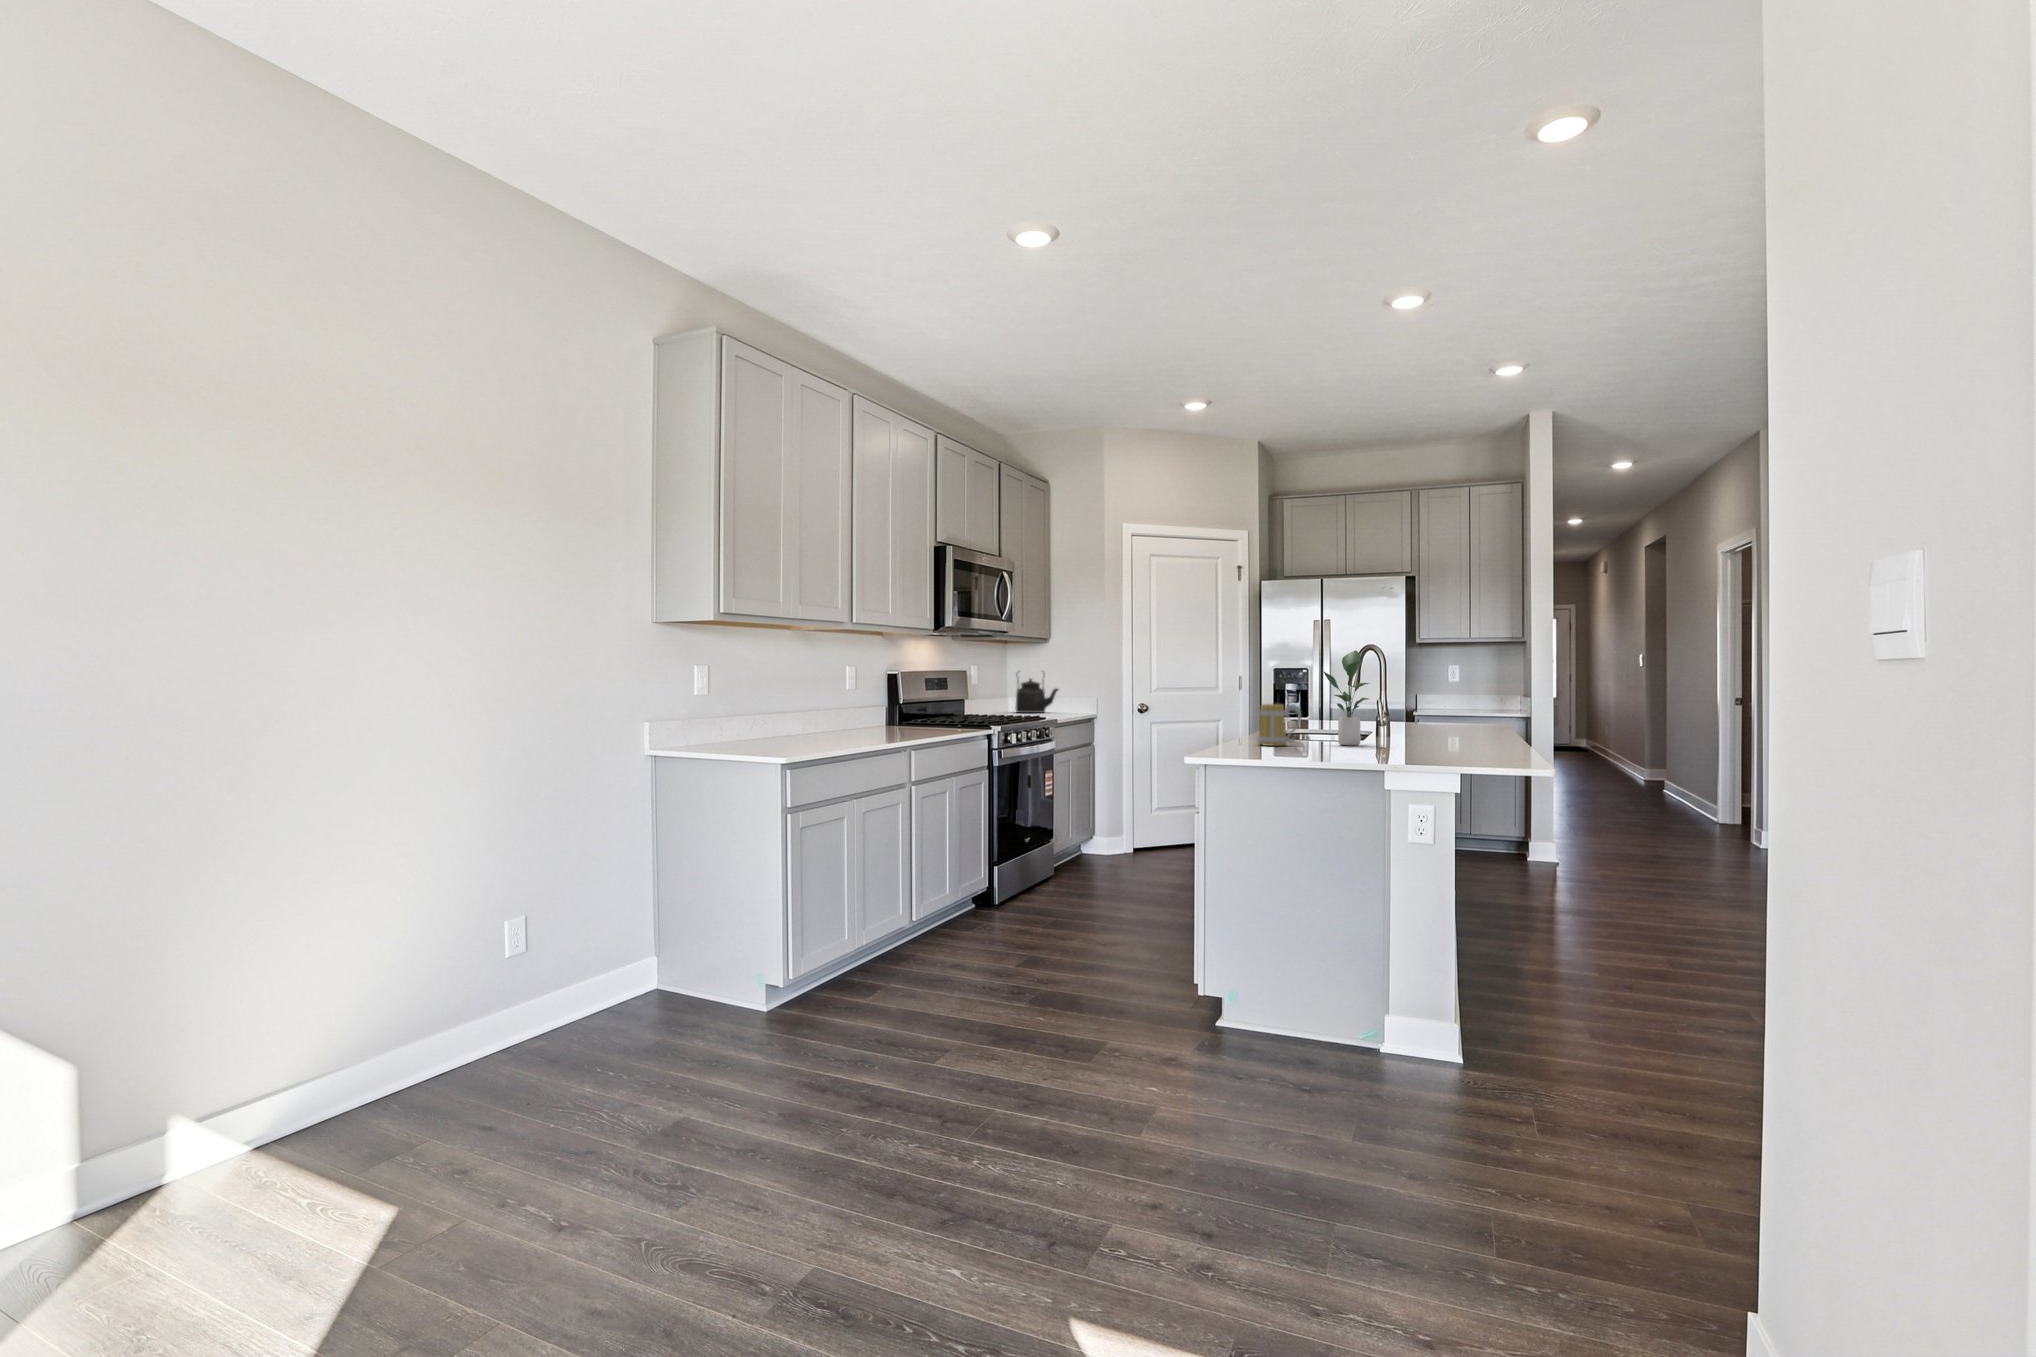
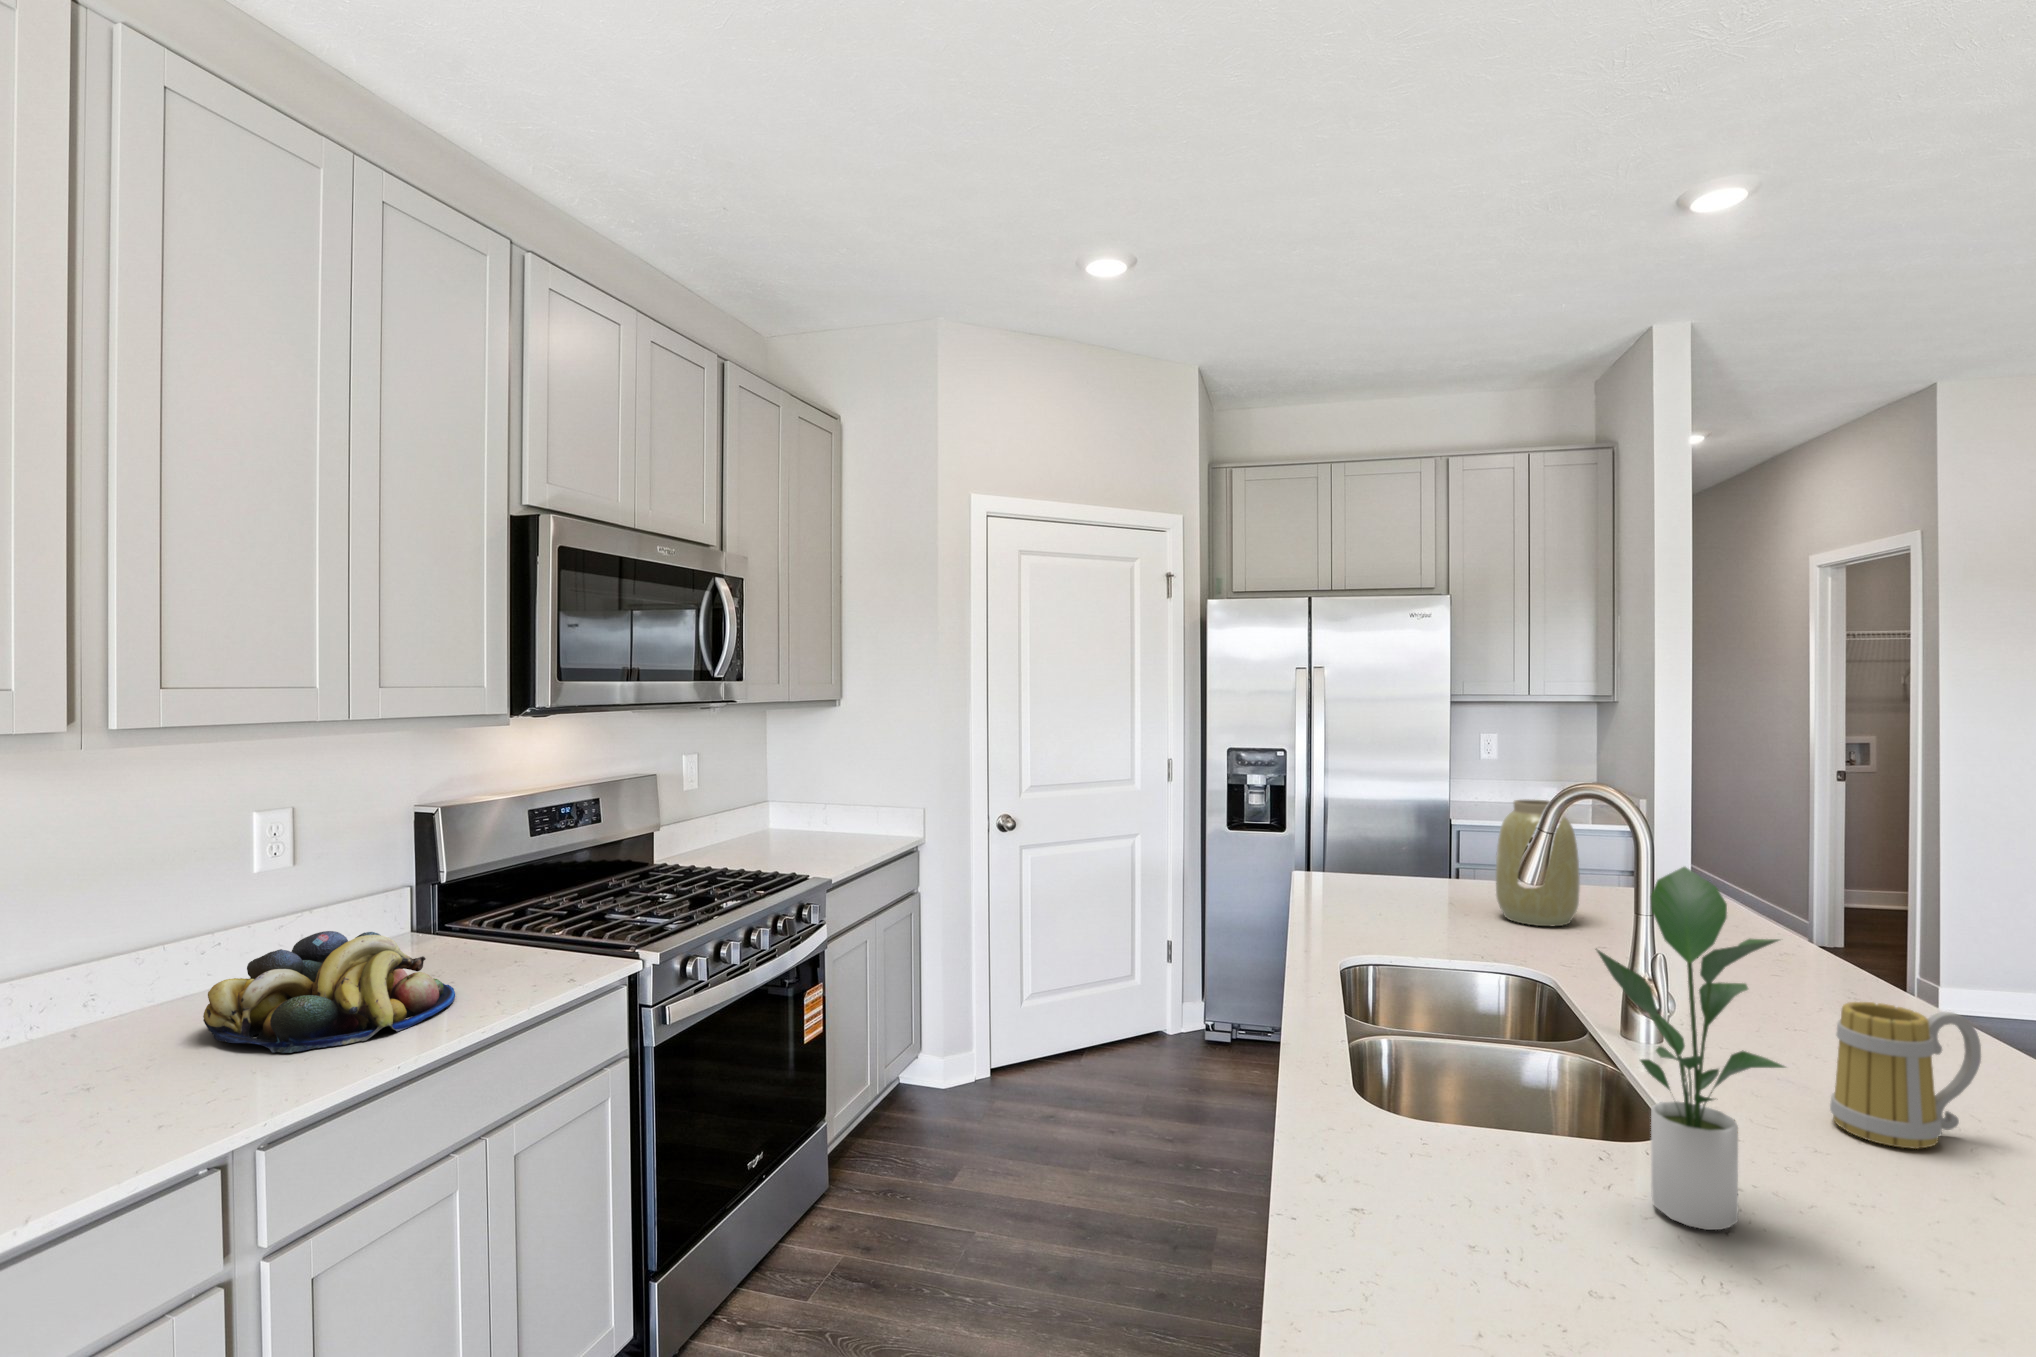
vase: none [1378,670,1415,726] -> present [1496,799,1580,926]
kettle: present [1016,671,1058,713] -> none [774,760,853,841]
mug: present [1258,704,1301,746] -> present [1830,1002,1981,1149]
fruit bowl: none [862,705,938,735] -> present [203,931,455,1053]

